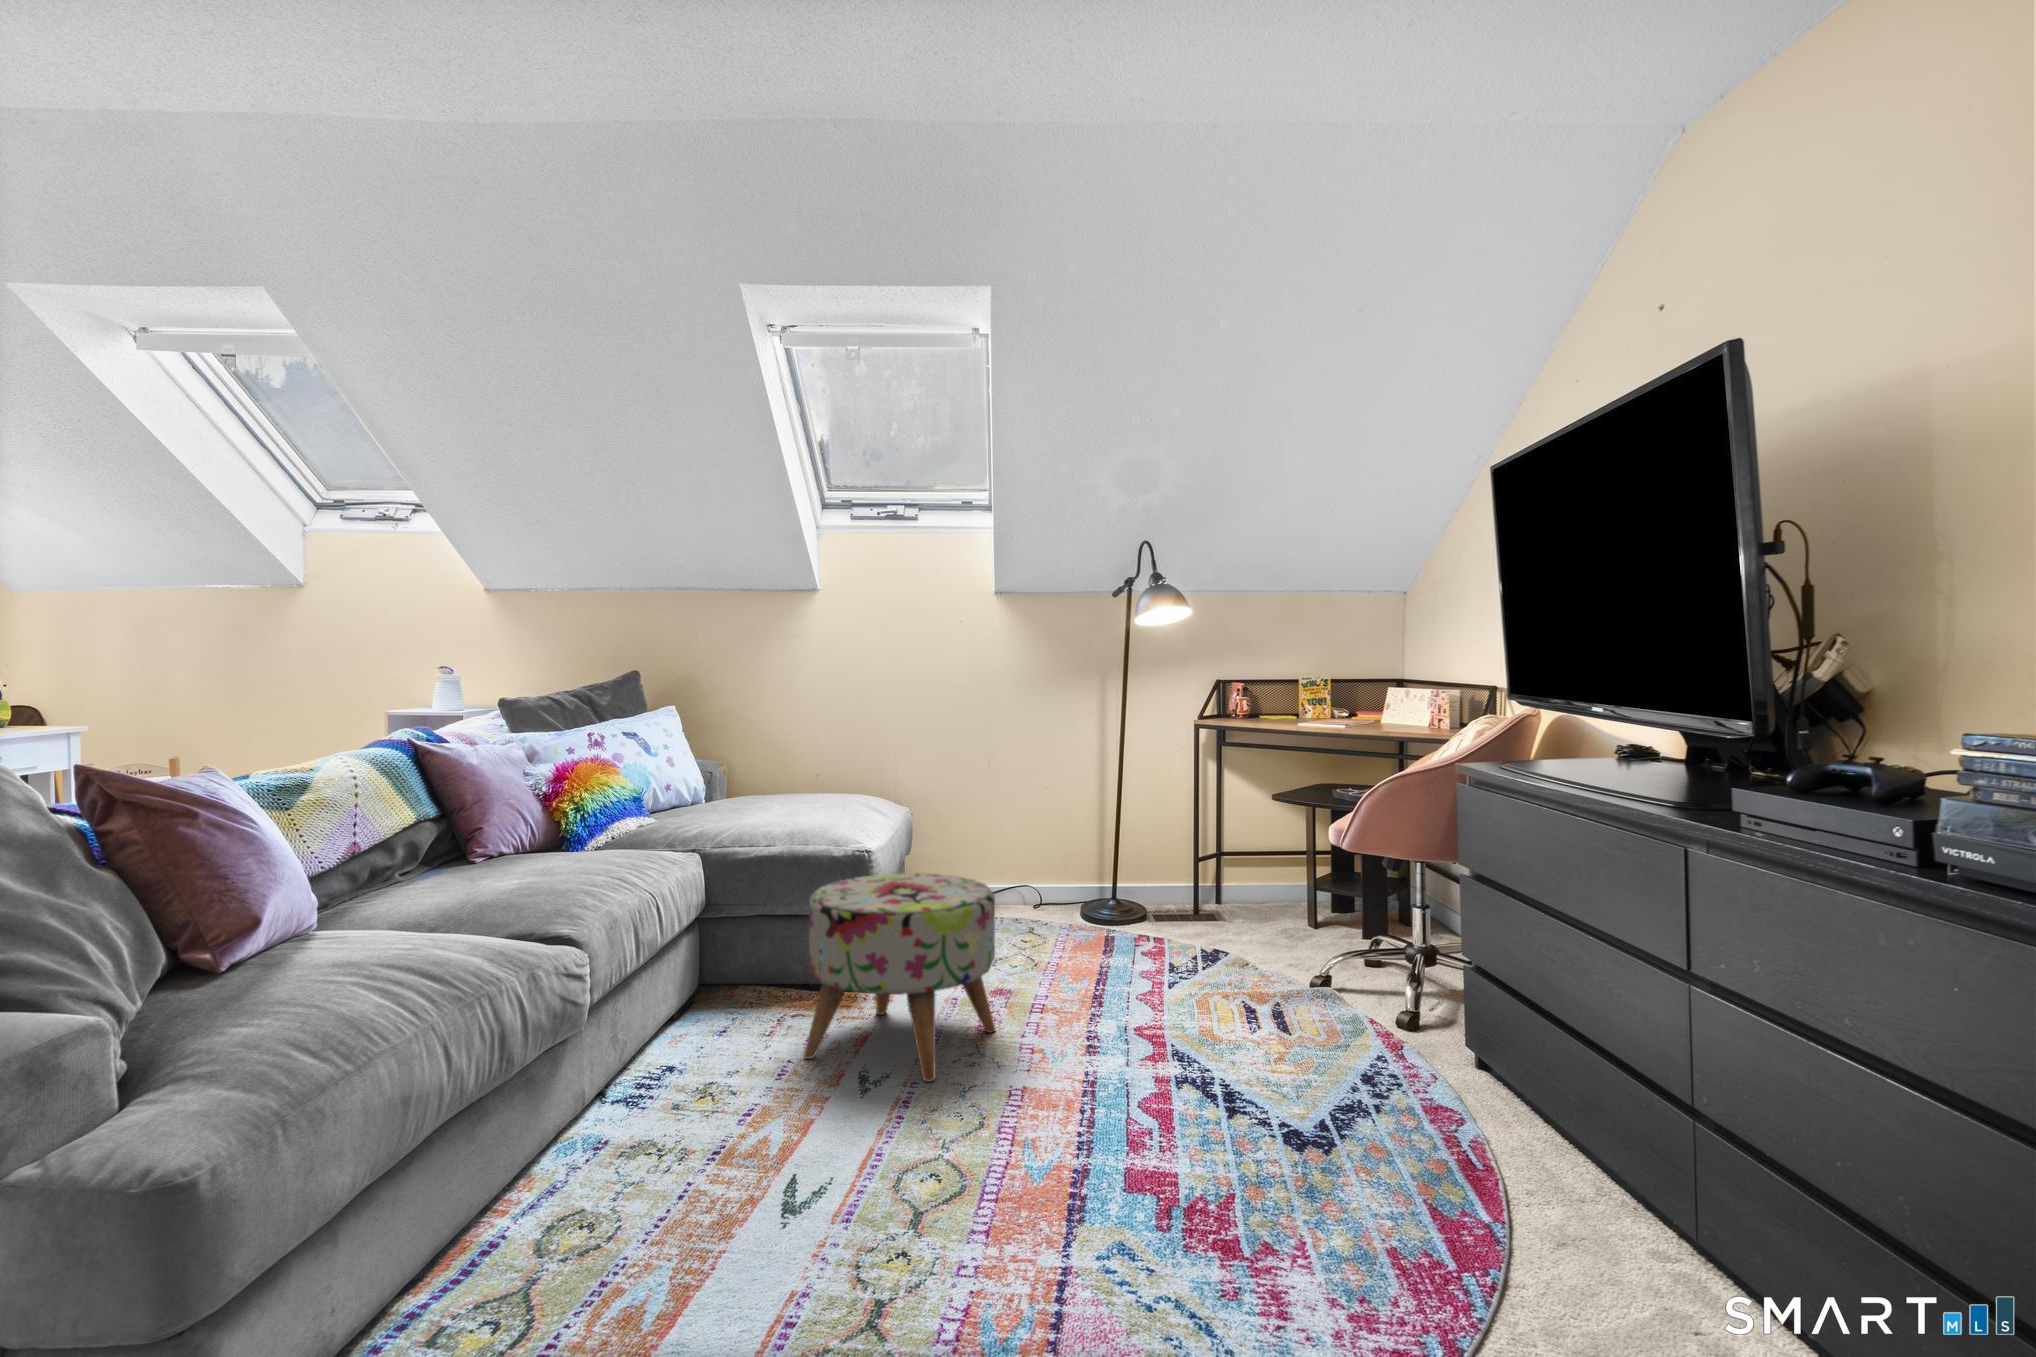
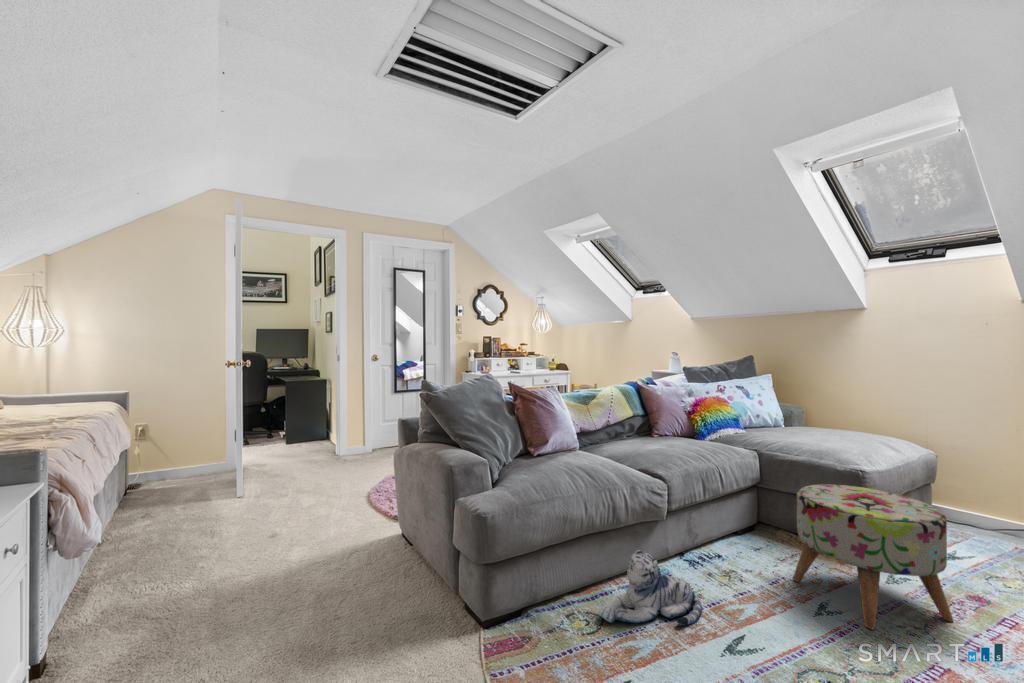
plush toy: none [516,1102,711,1293] -> present [599,550,702,626]

